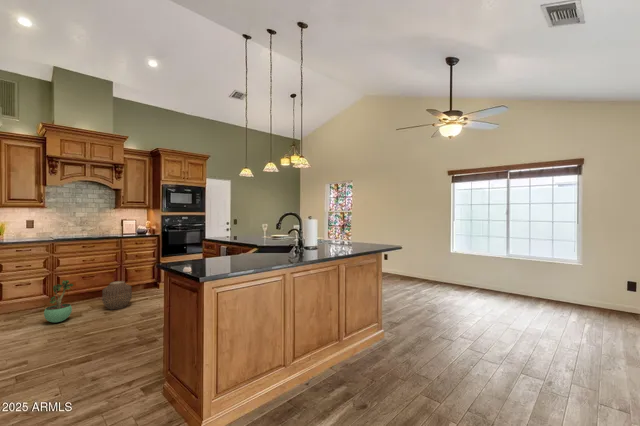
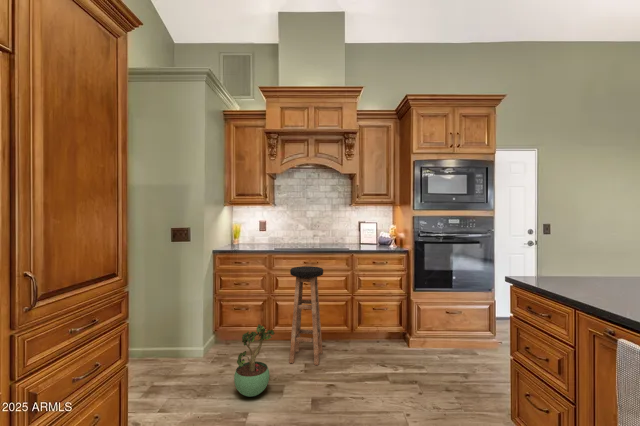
bar stool: none [76,248,103,308] -> present [289,266,323,365]
woven basket: present [102,281,132,309] -> none [315,335,359,391]

